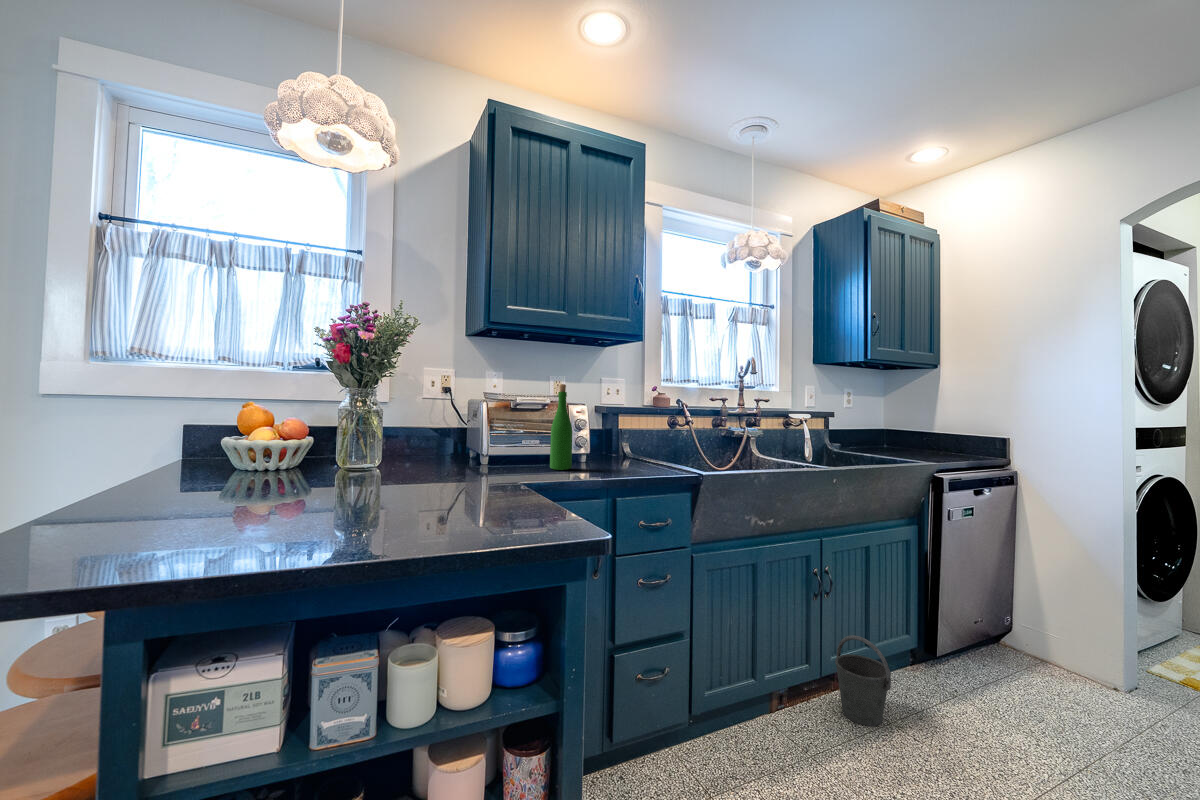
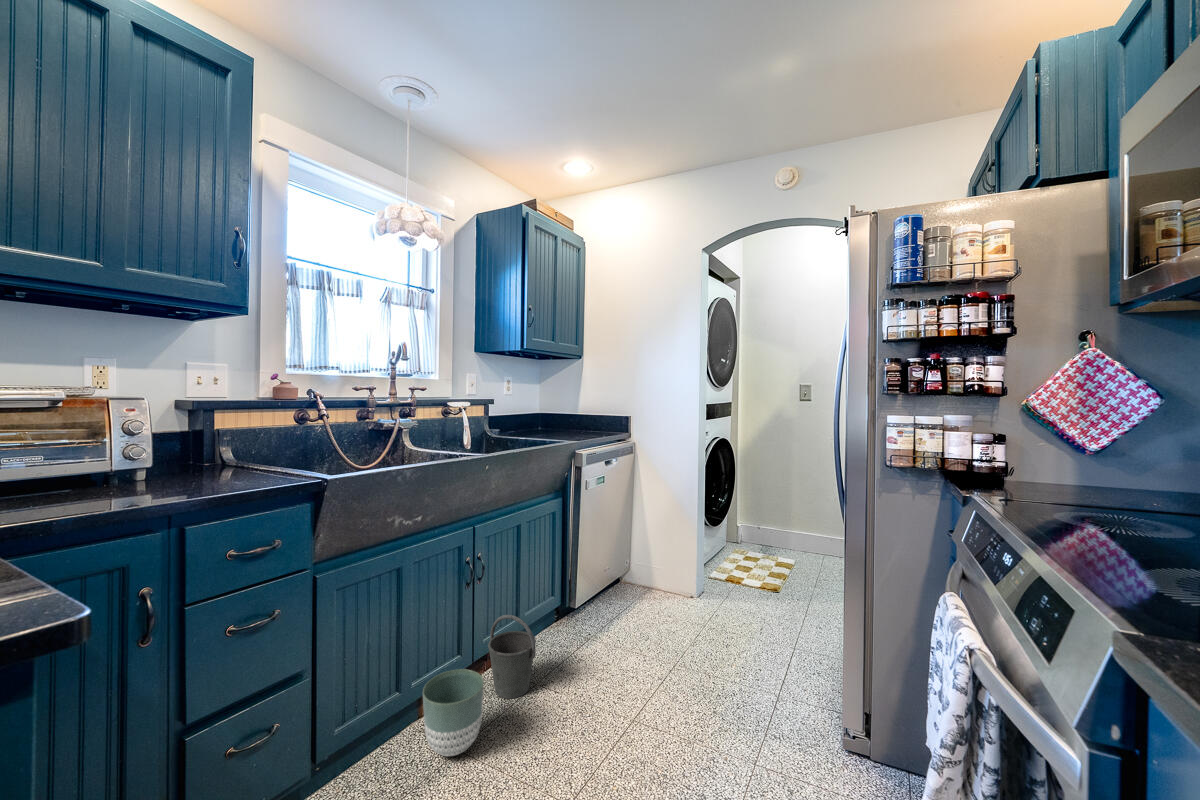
wine bottle: present [550,384,572,470] -> none [53,368,102,502]
planter: none [775,671,835,753] -> present [423,669,484,756]

